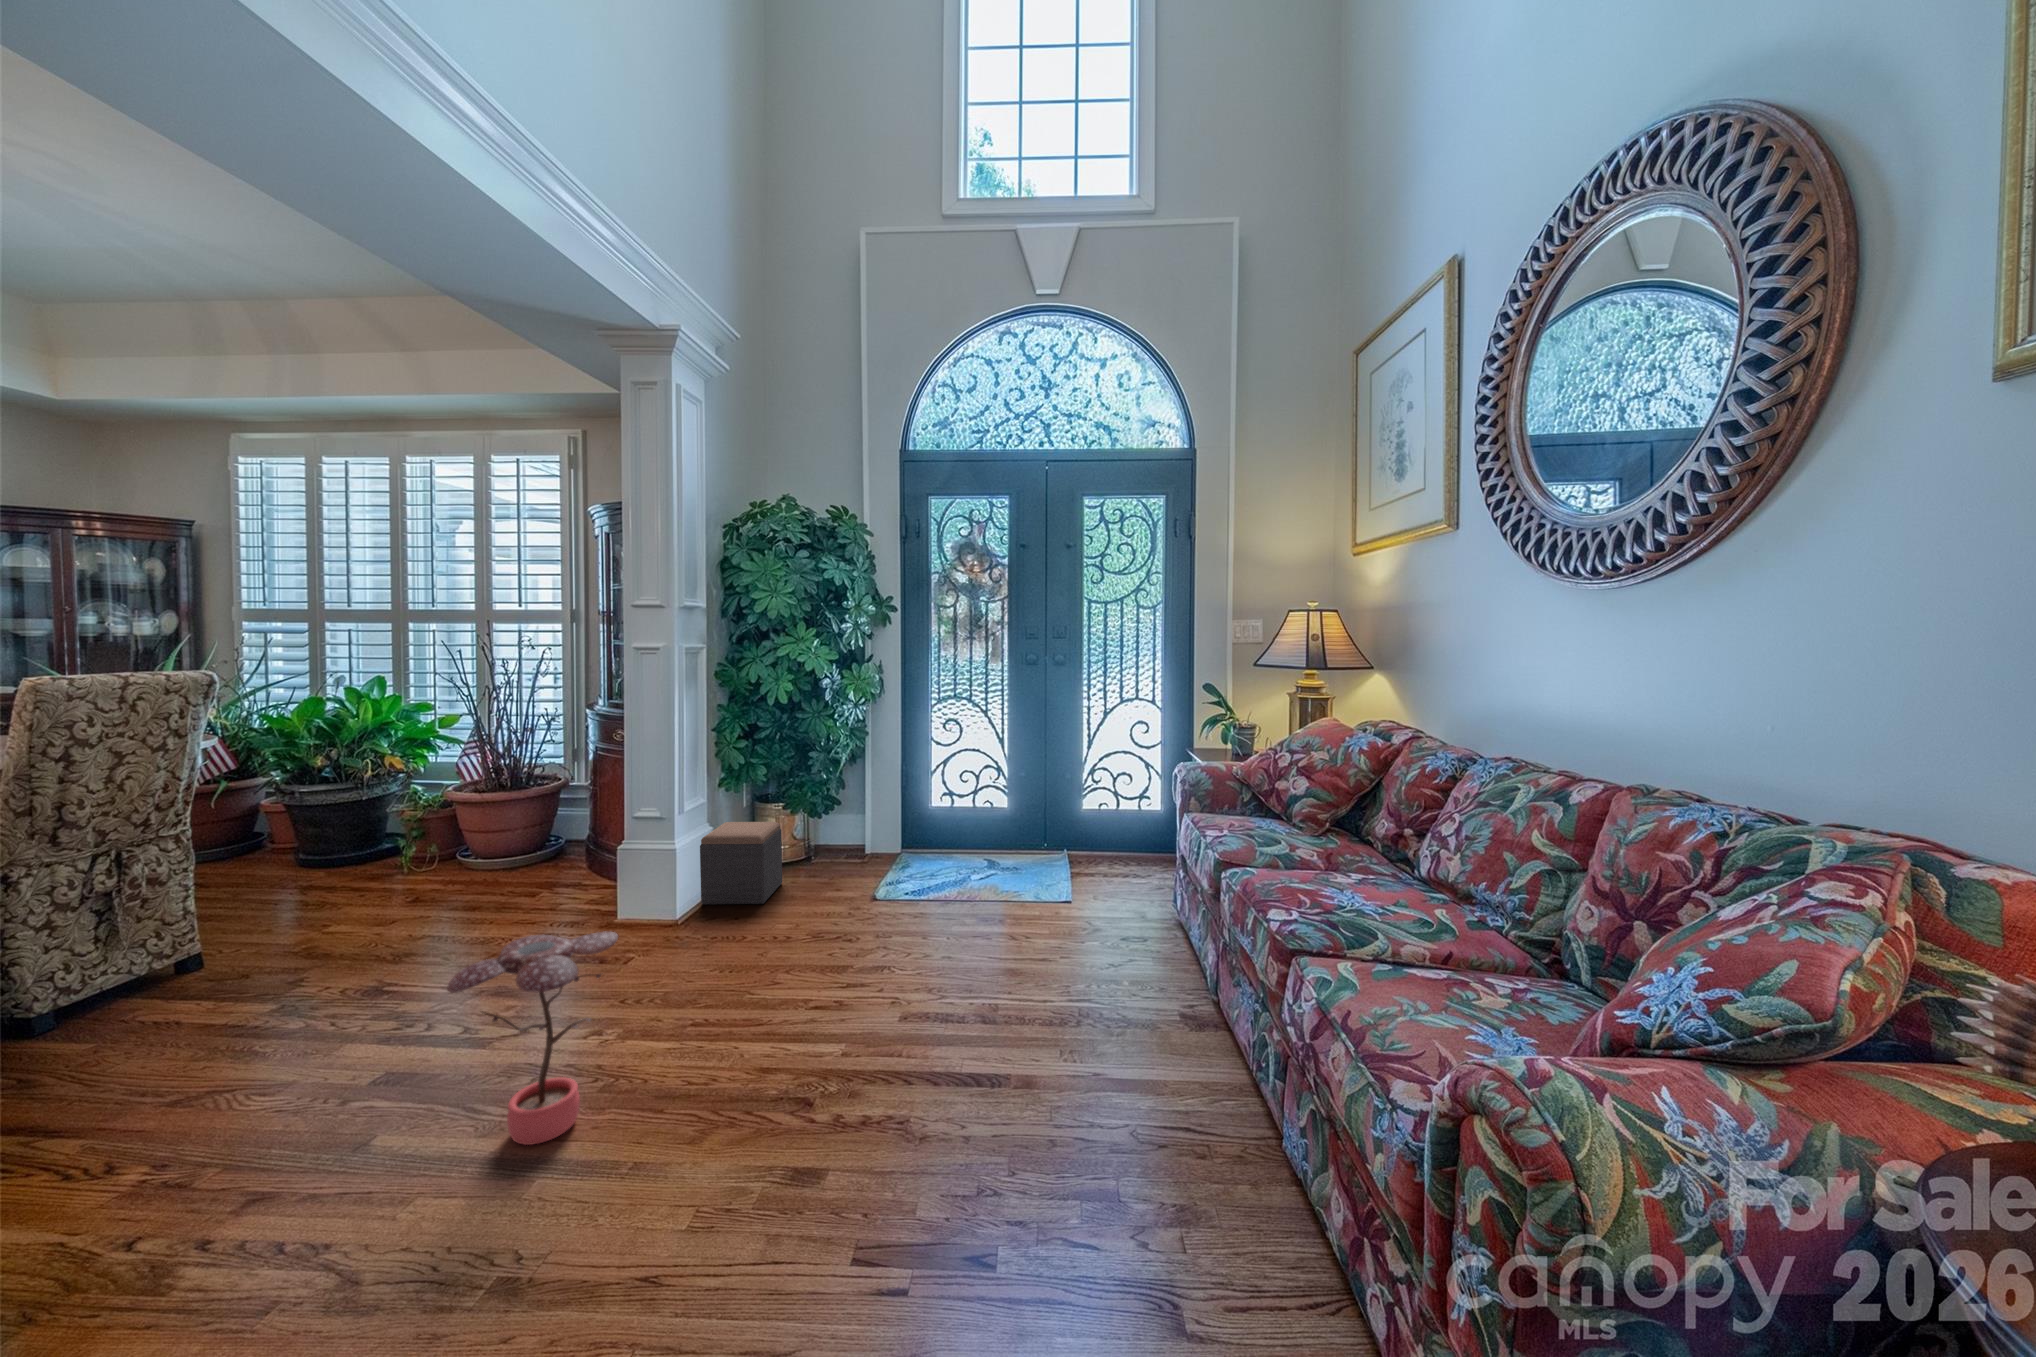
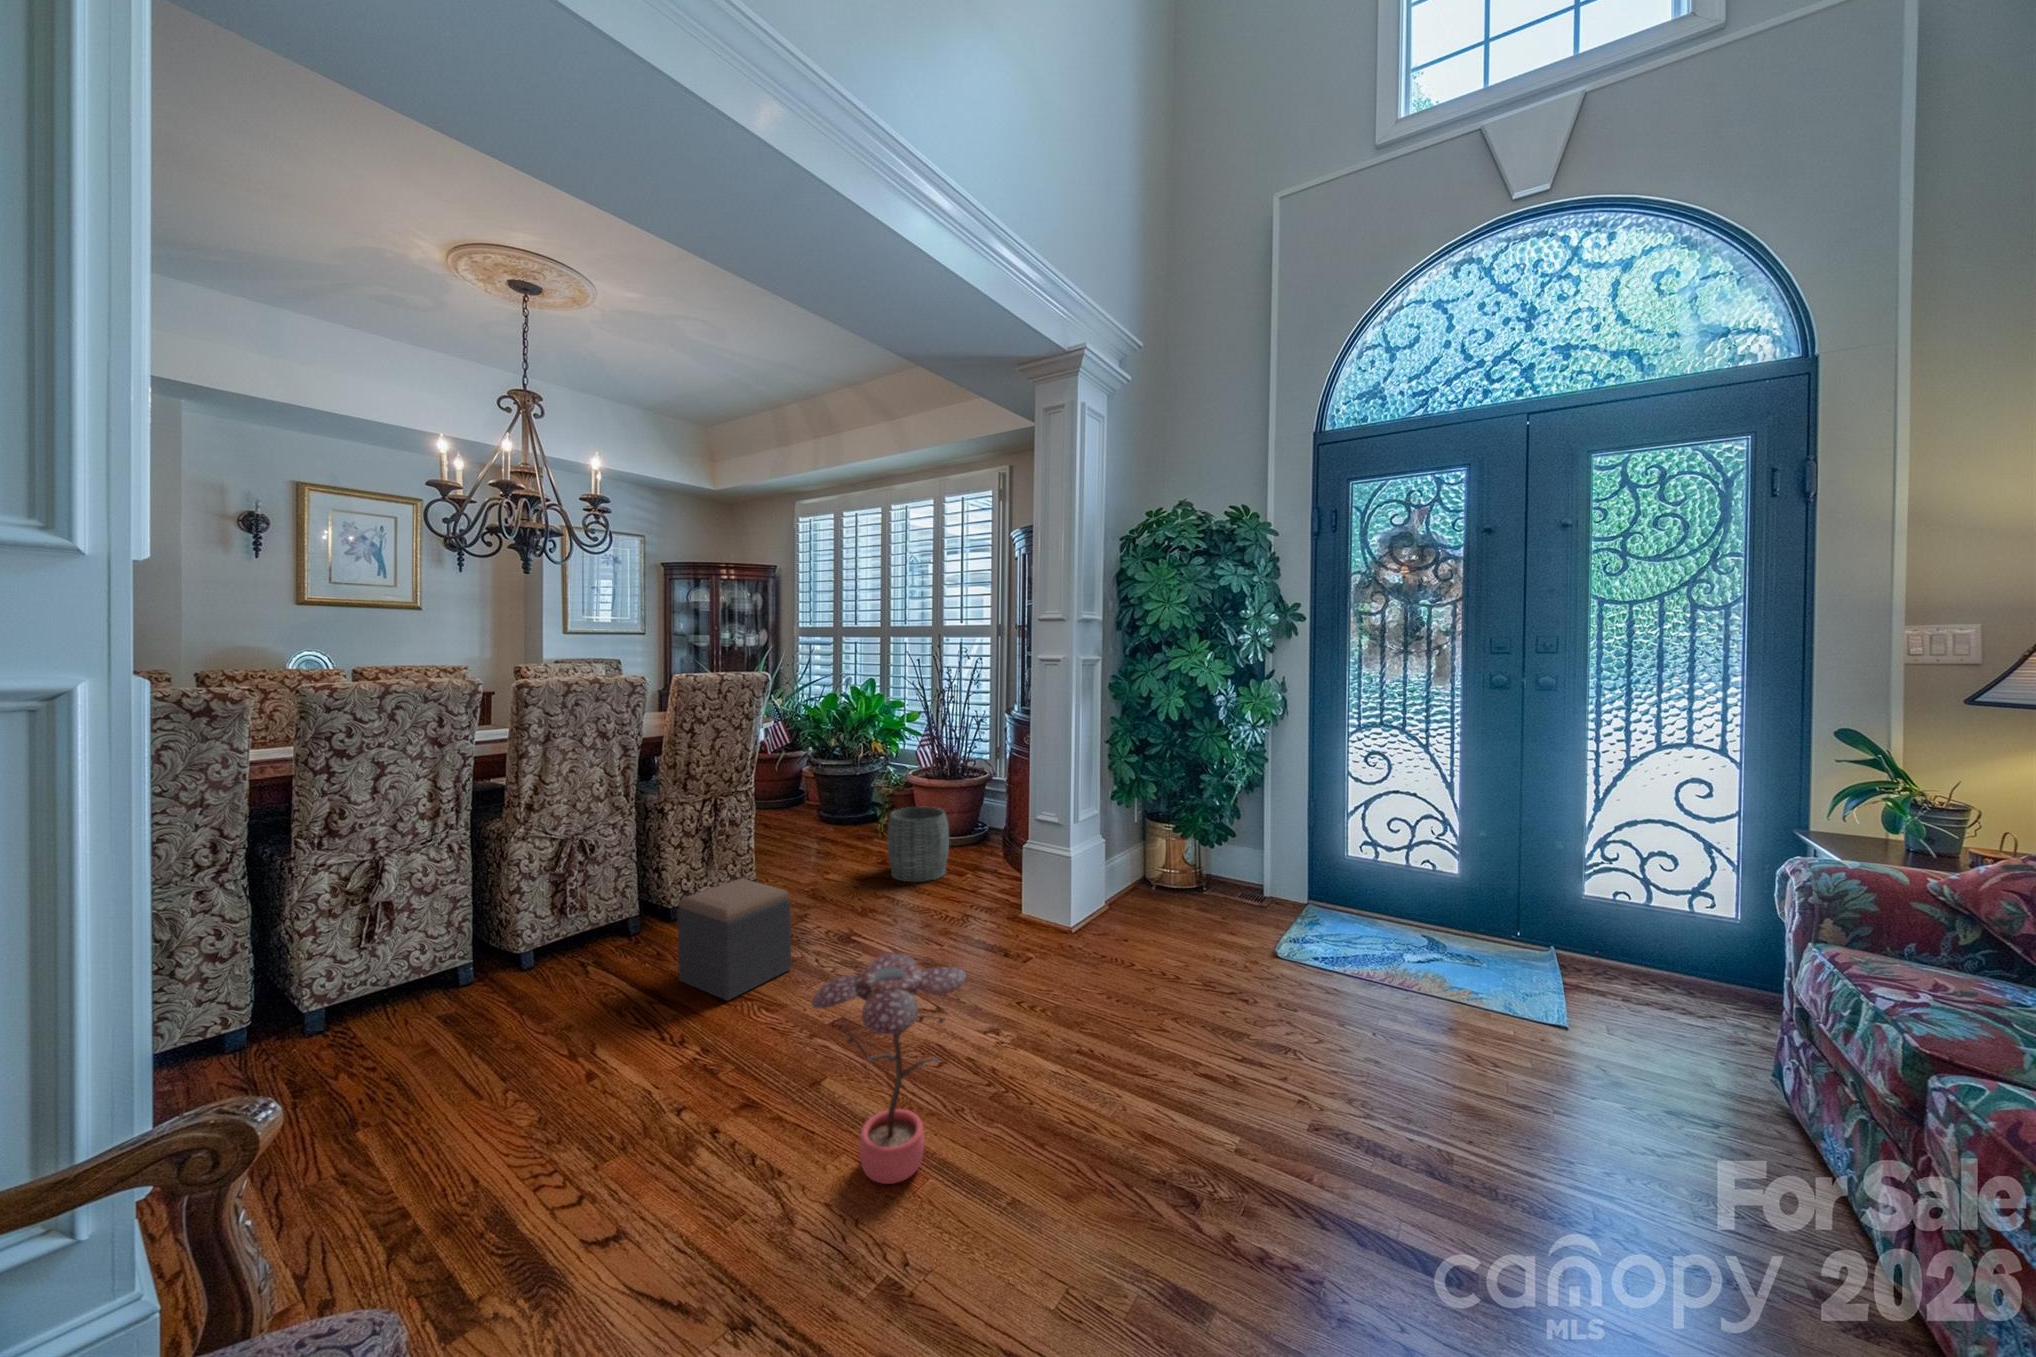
woven basket: none [438,818,526,906] -> present [887,807,949,882]
footstool: present [700,822,782,904] -> present [677,878,791,1001]

